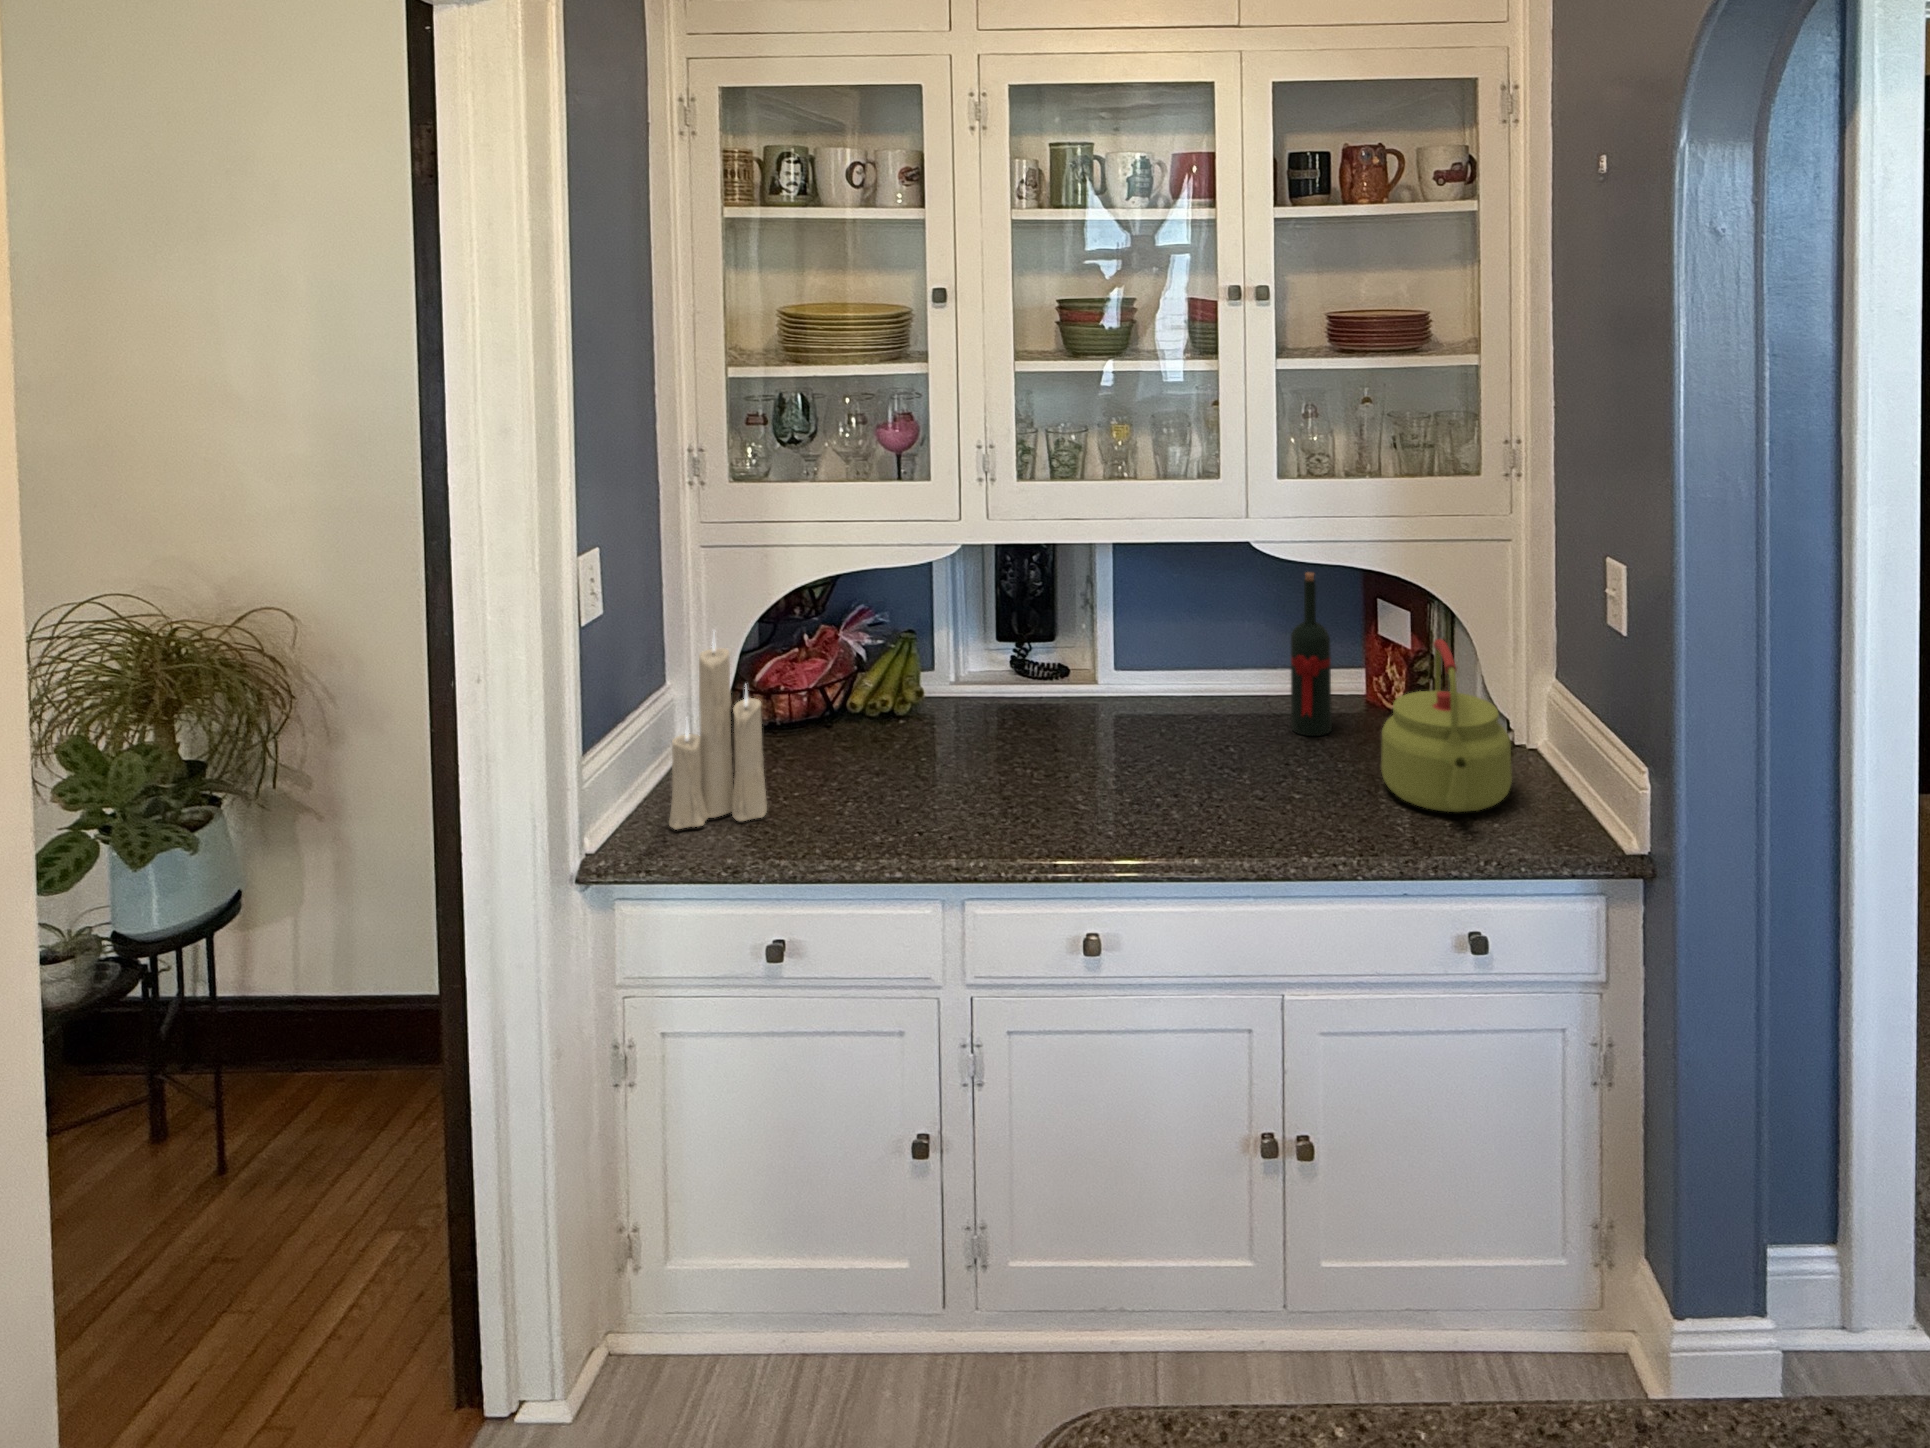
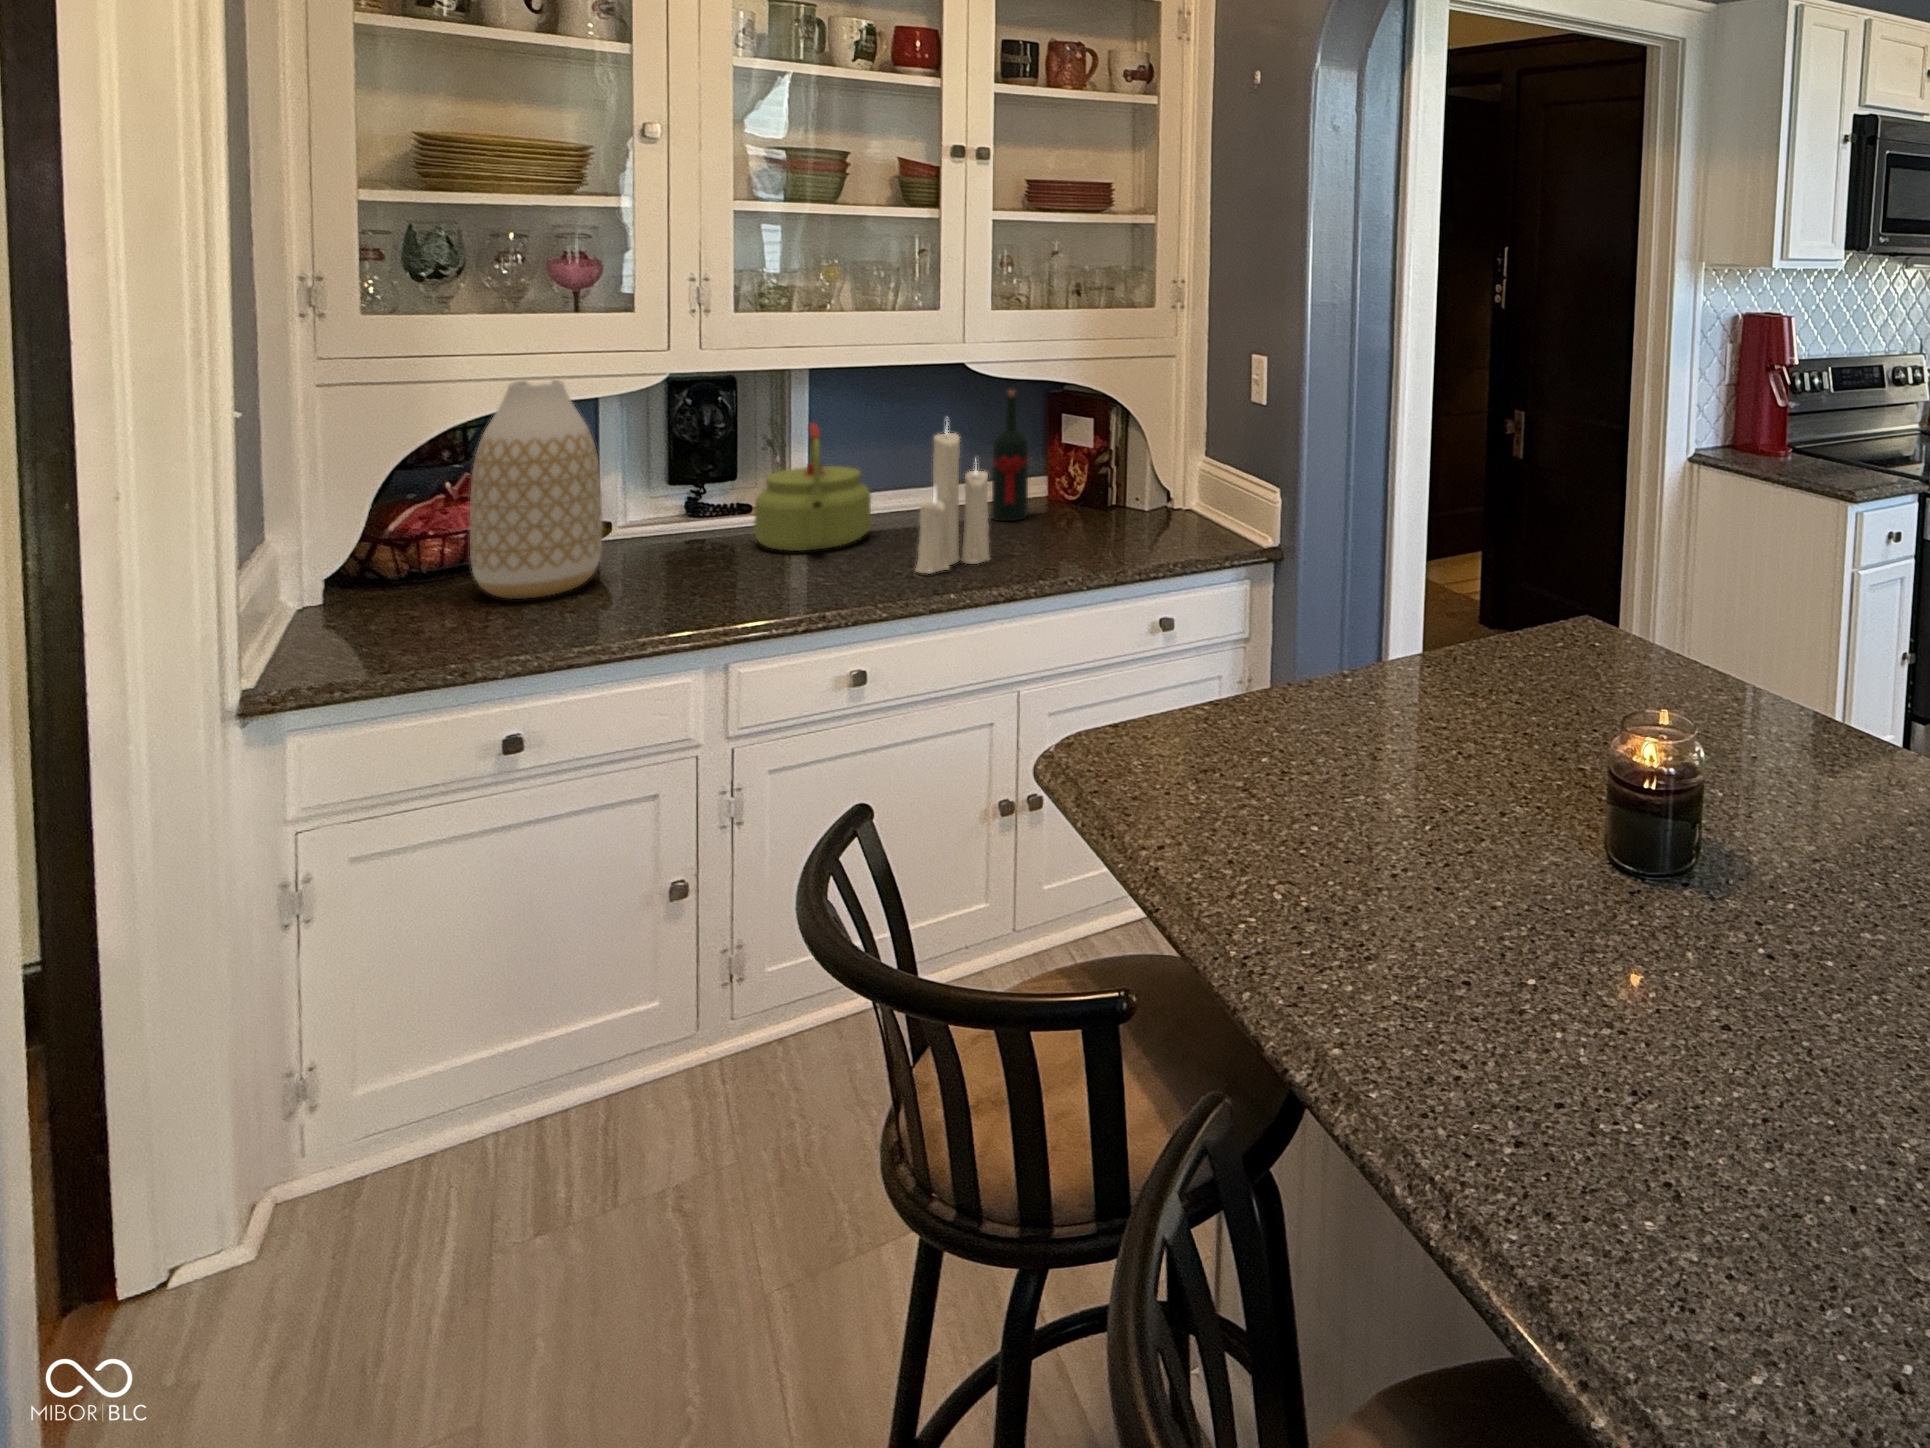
vase: none [798,548,902,773] -> present [470,380,602,599]
candle: present [669,635,767,829] -> present [916,431,990,573]
kettle: present [1381,639,1512,812] -> present [754,423,871,551]

